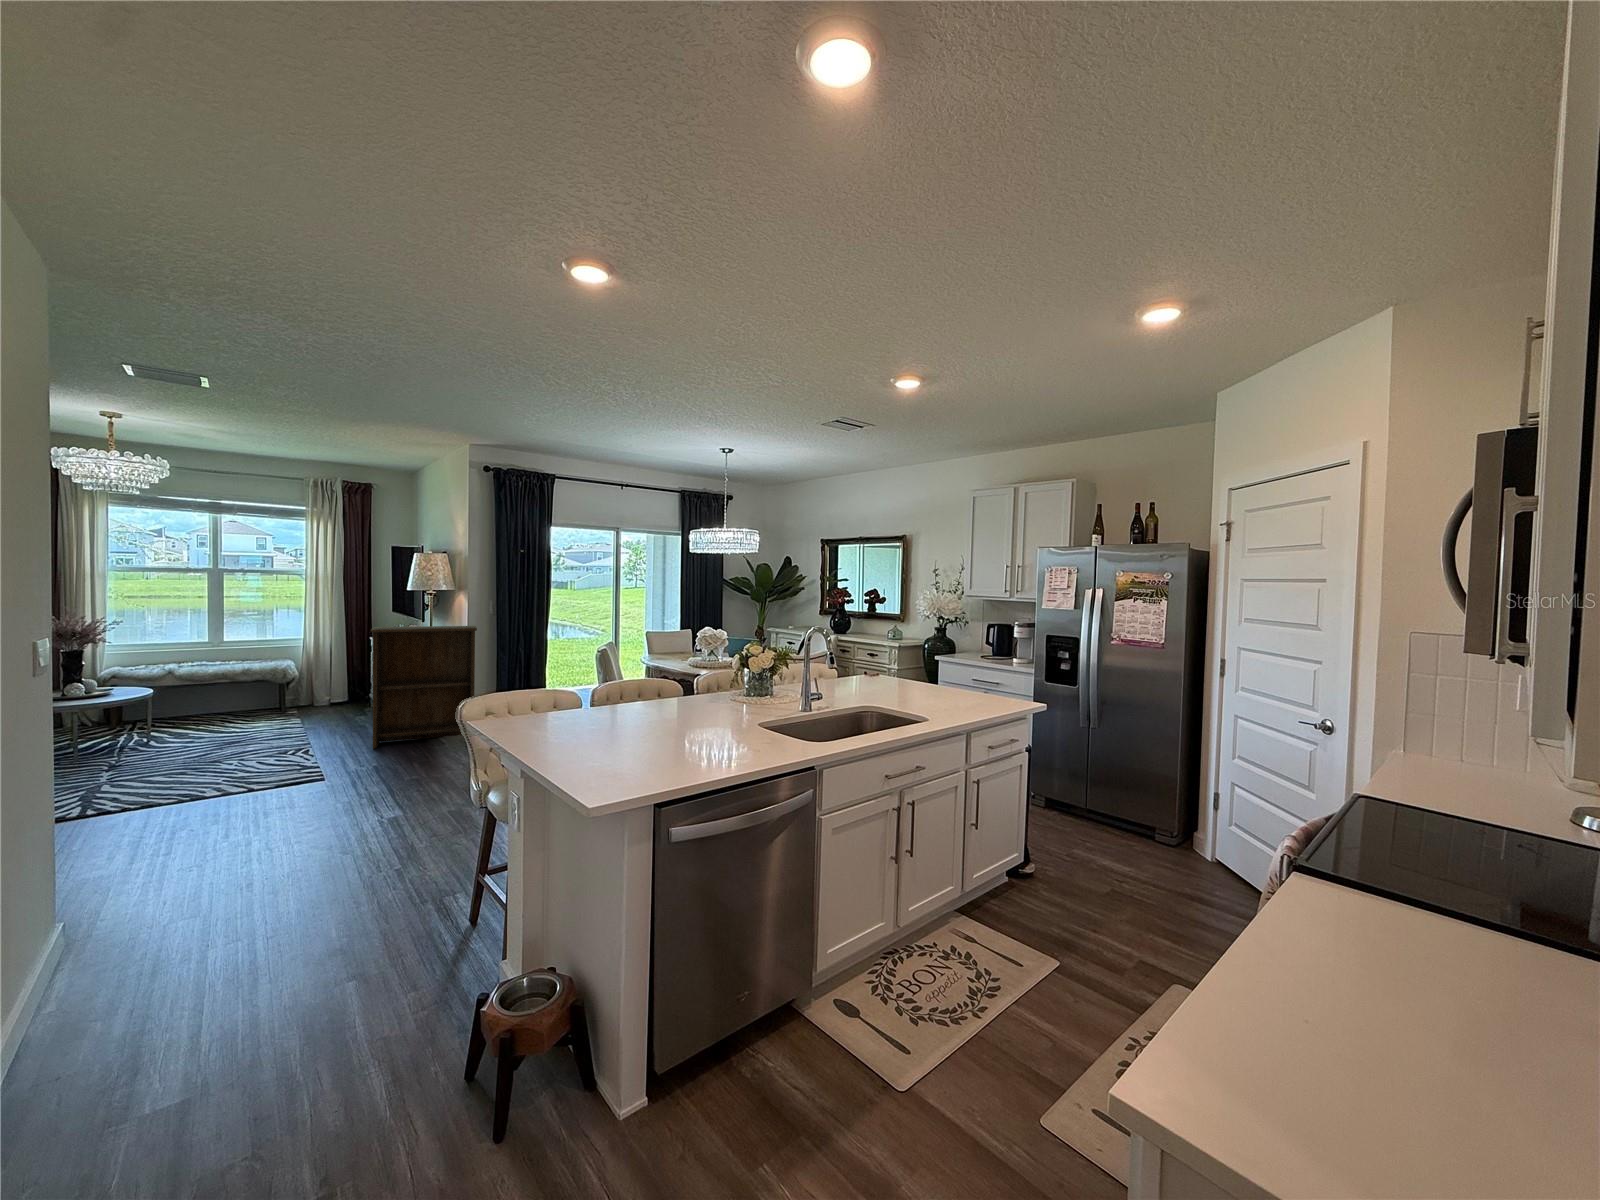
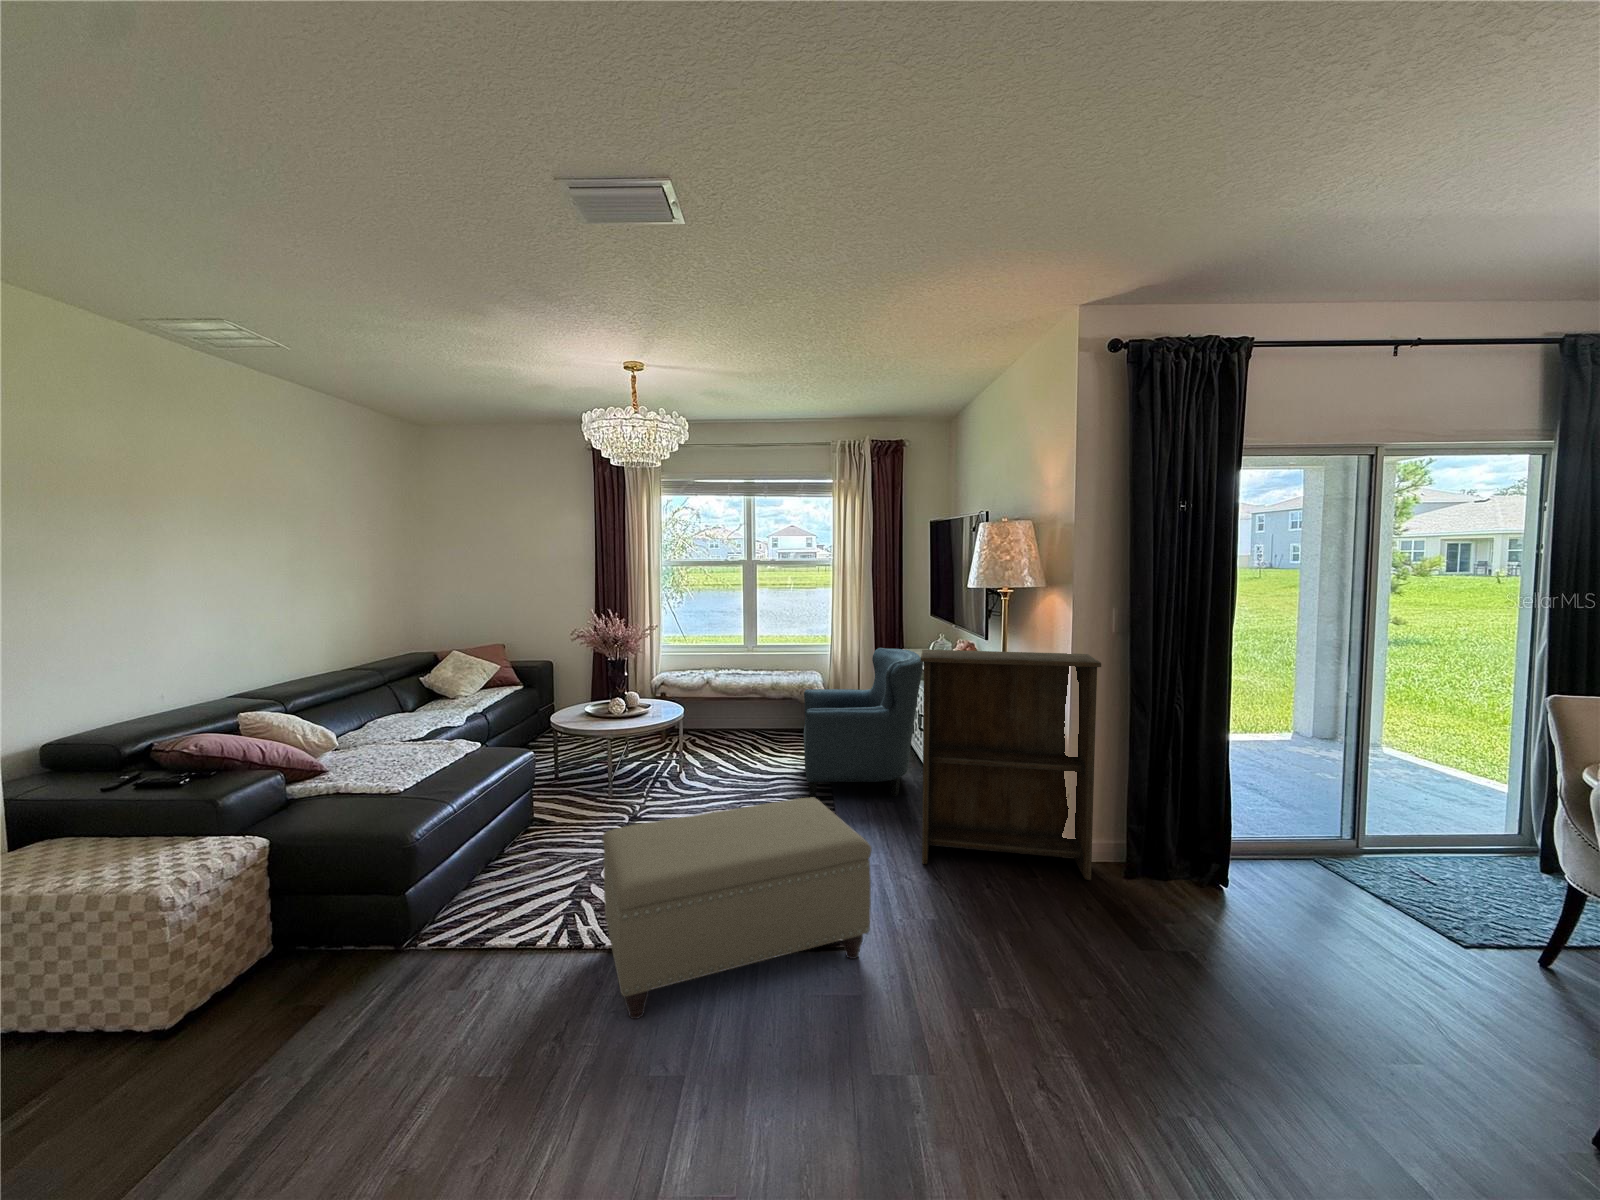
armchair: none [280,634,381,738] -> present [804,648,923,798]
ottoman: none [131,710,334,817] -> present [603,798,872,1019]

